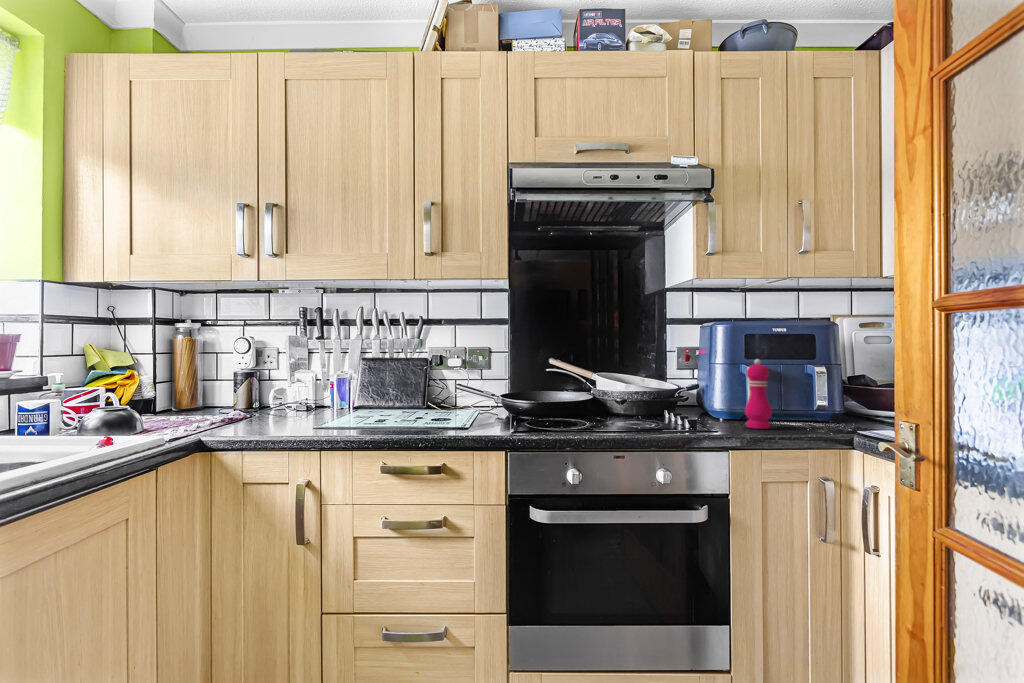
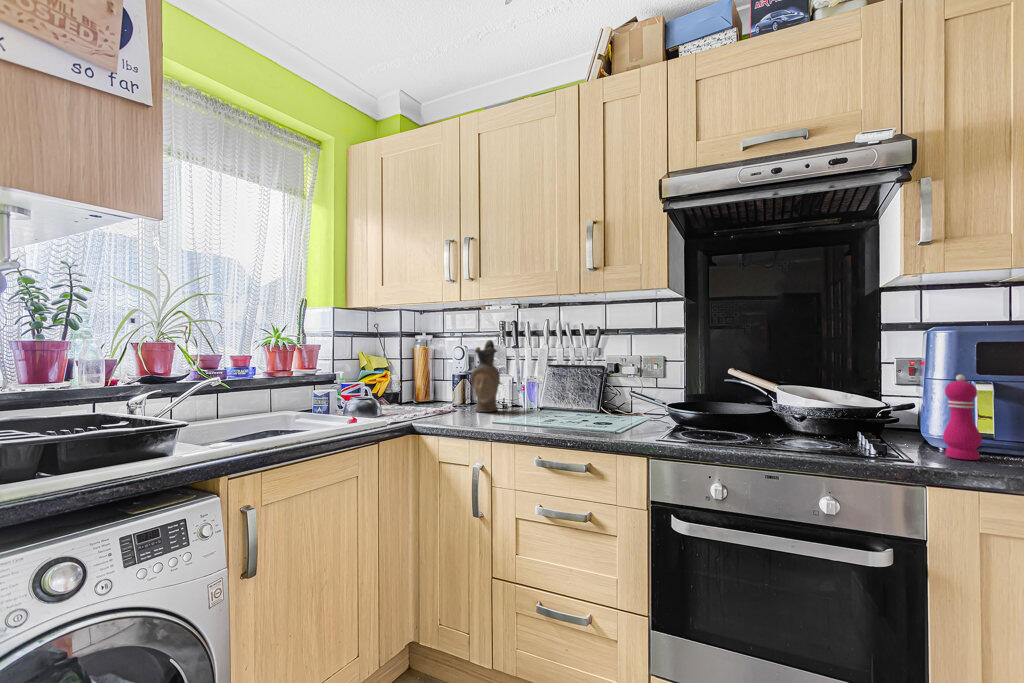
ceramic pitcher: none [270,329,308,416] -> present [470,340,500,412]

